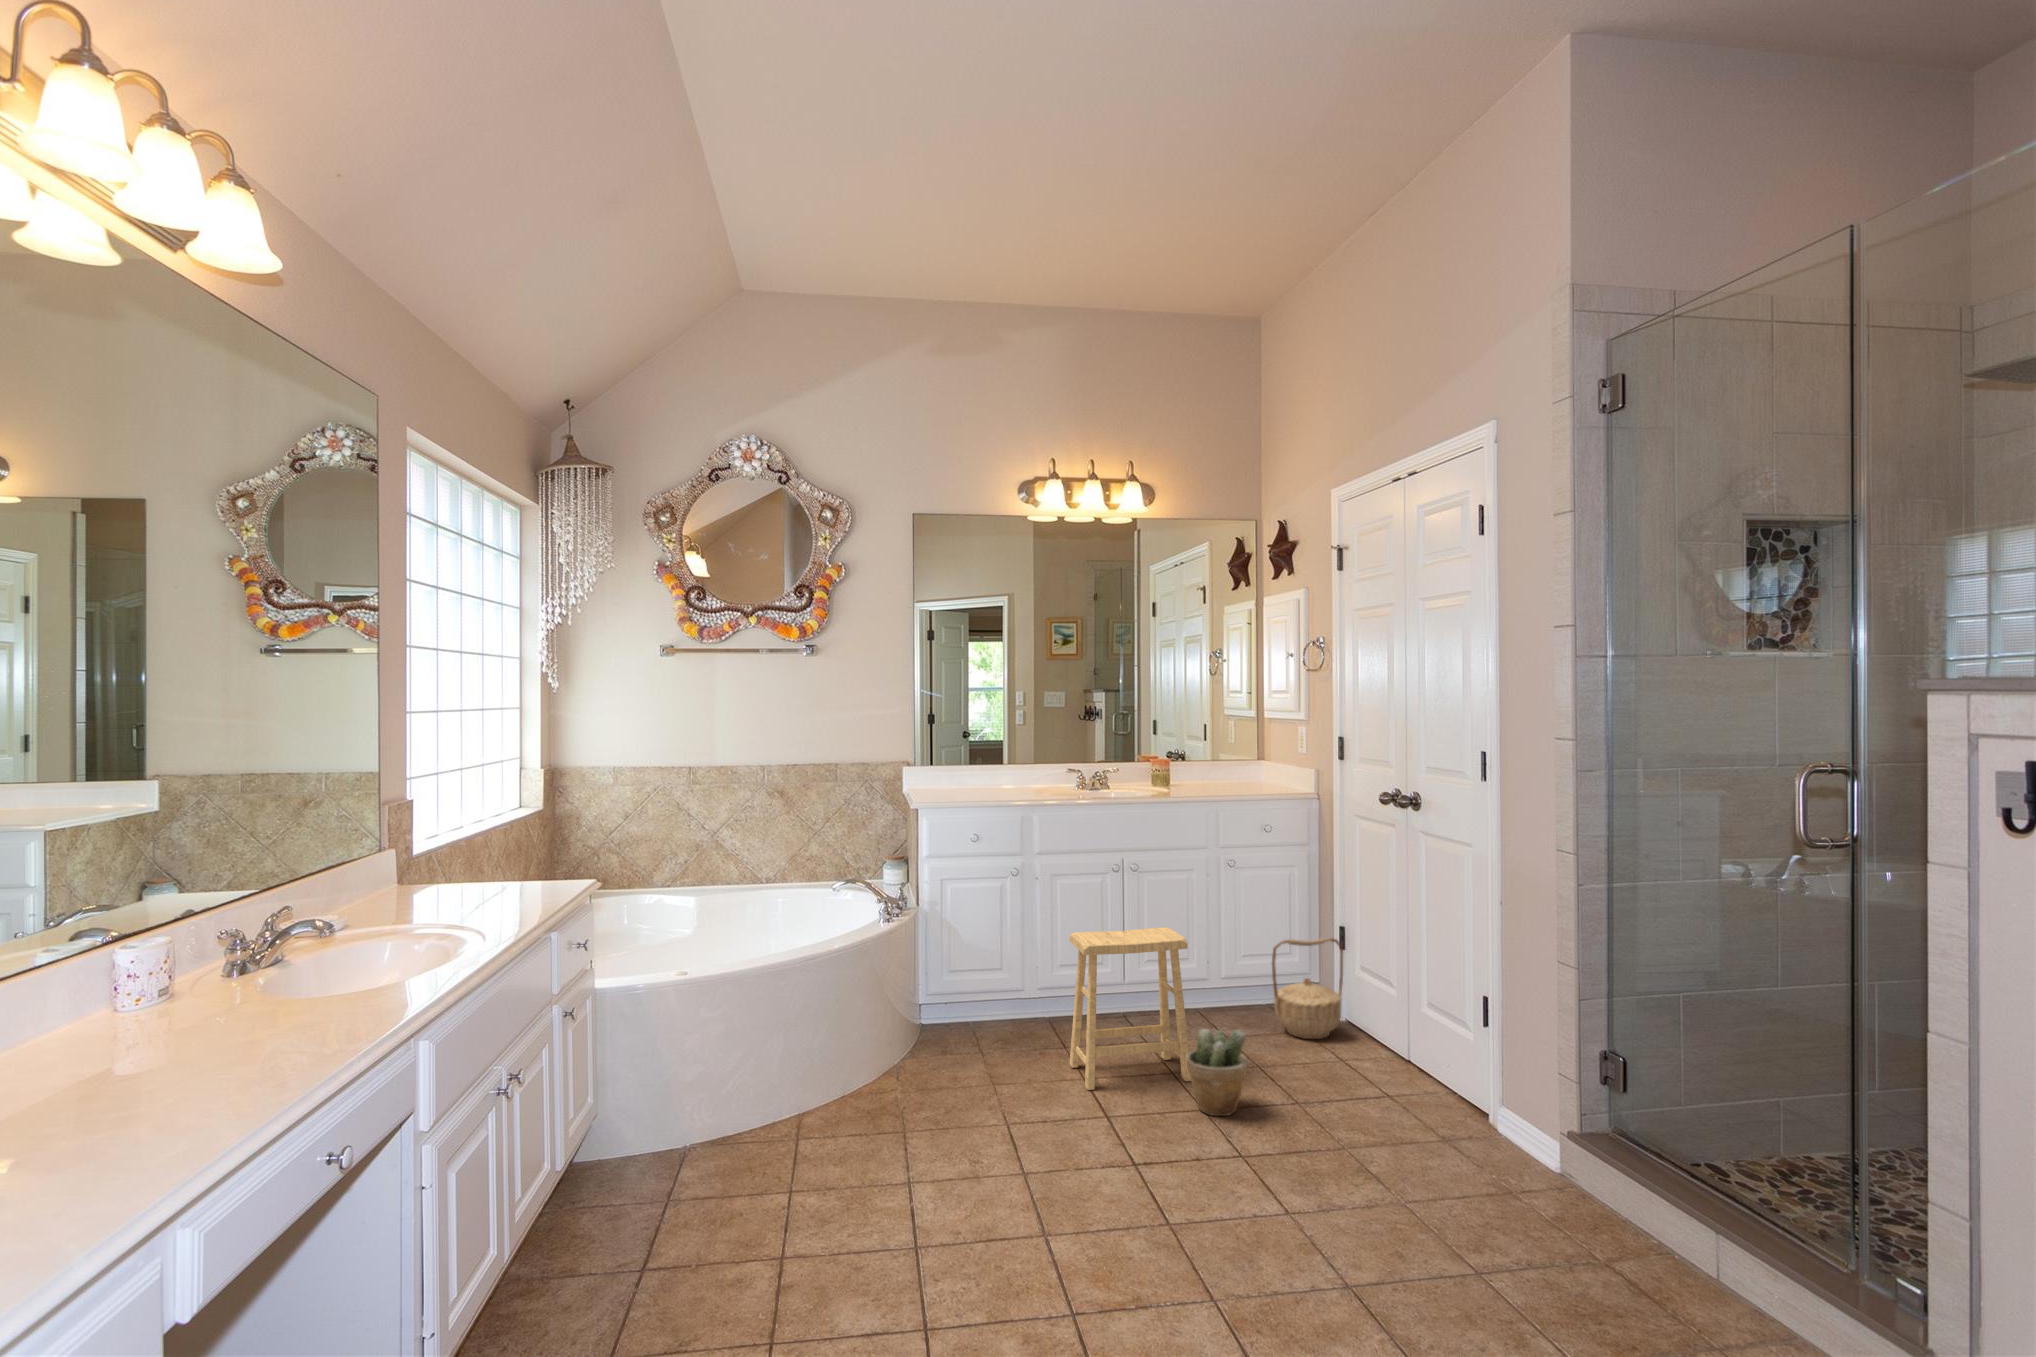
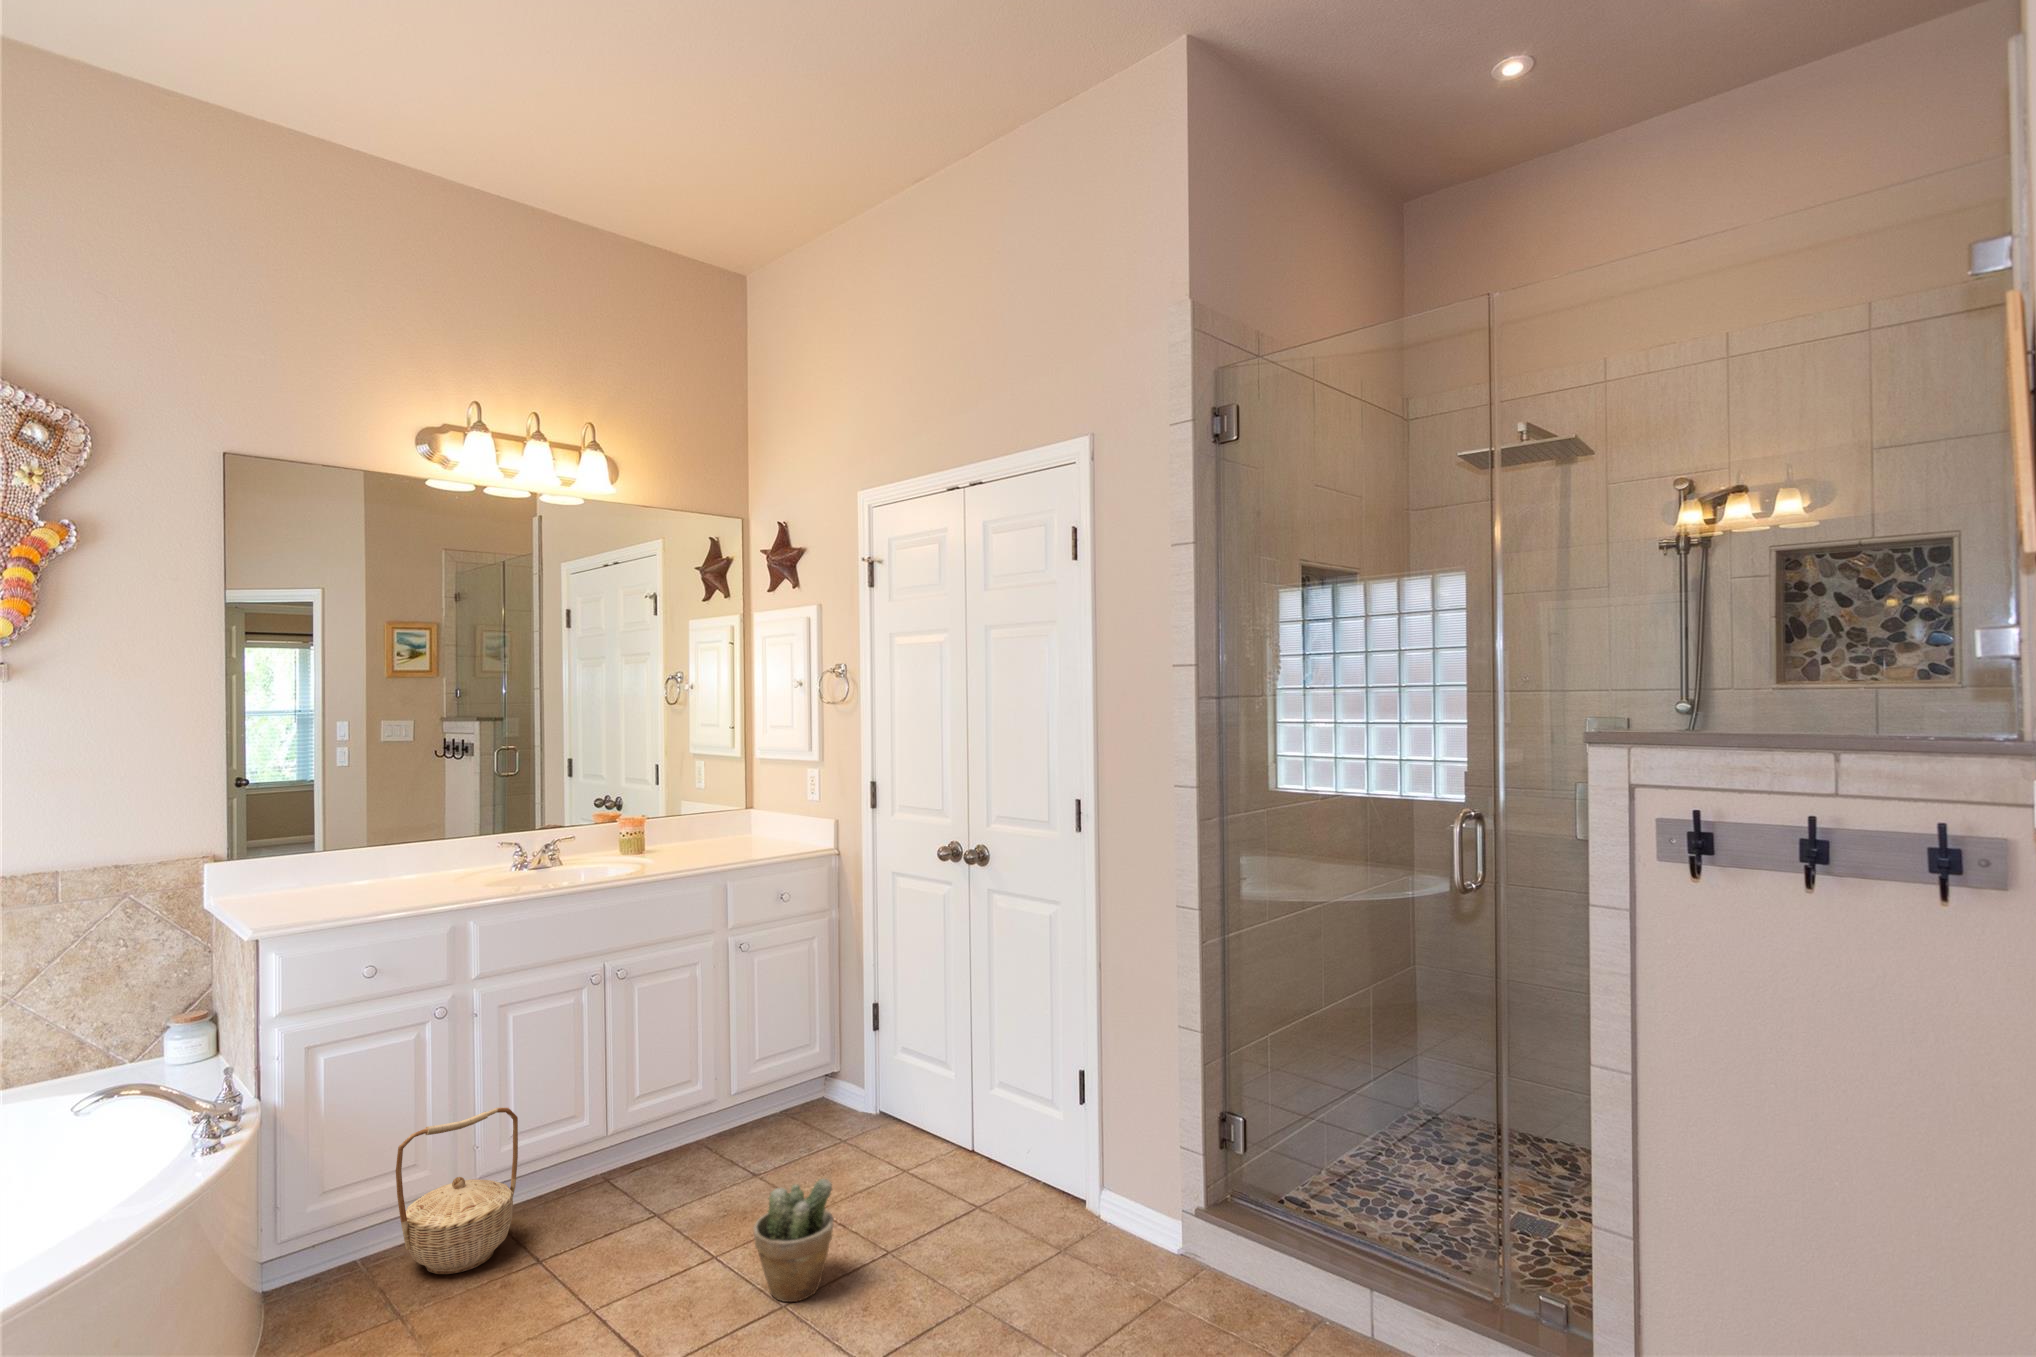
footstool: present [1069,927,1191,1090] -> none [560,1054,742,1316]
basket: present [1272,938,1343,1039] -> present [396,1108,518,1274]

